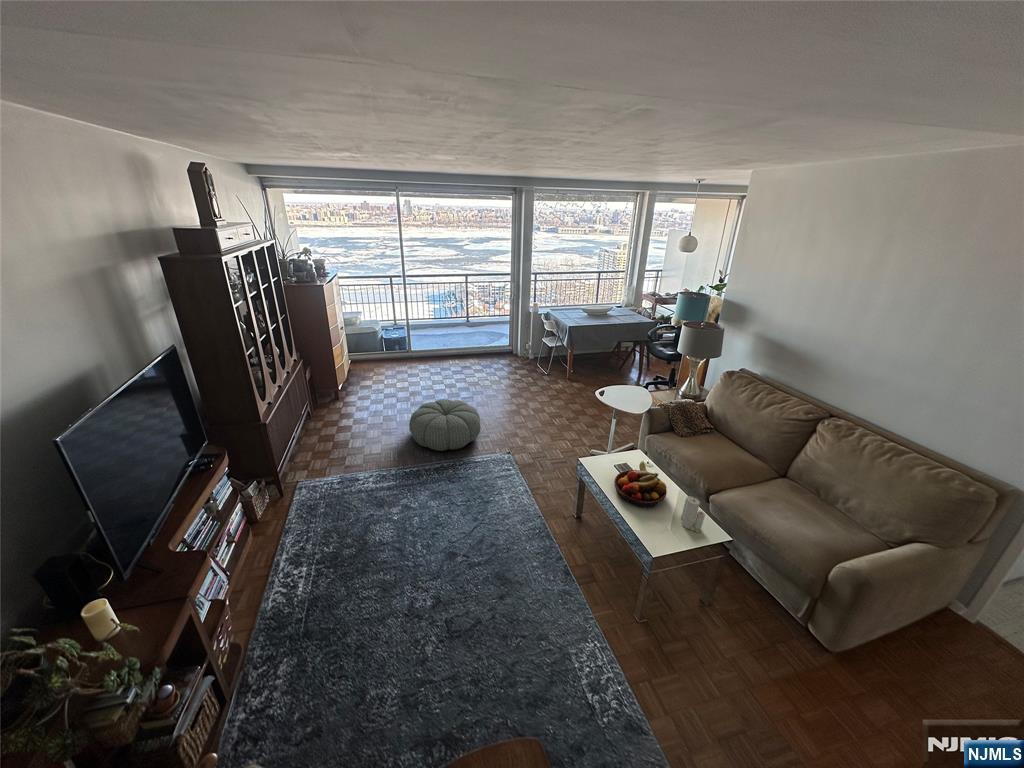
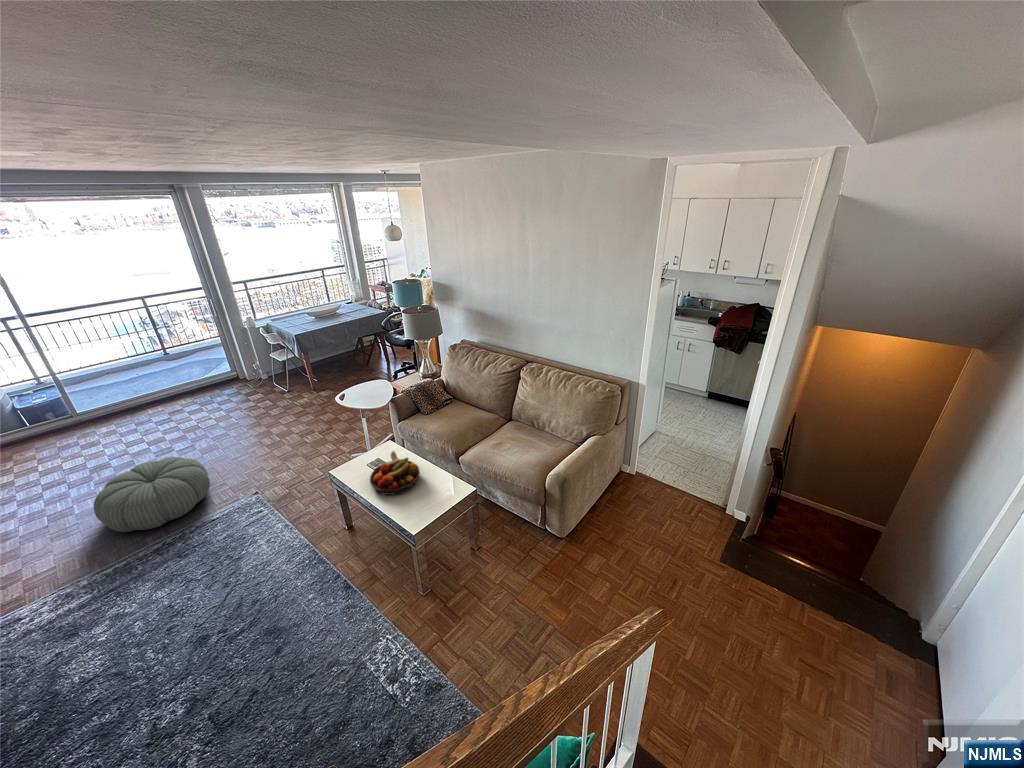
candle: present [681,496,705,532] -> none [434,466,453,496]

